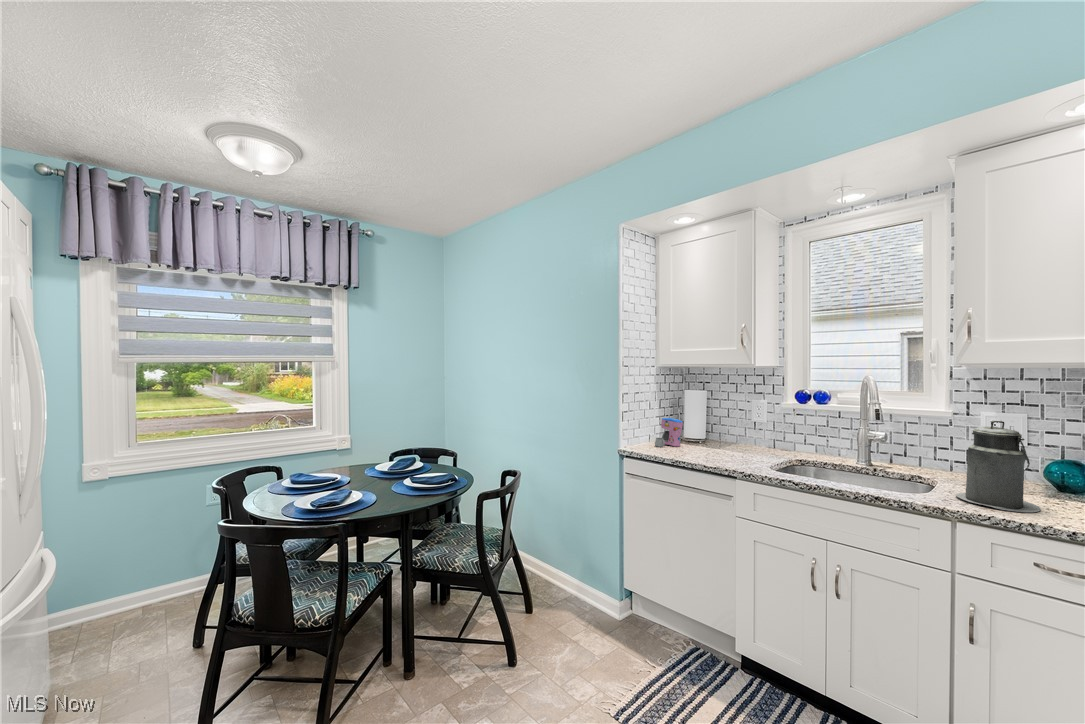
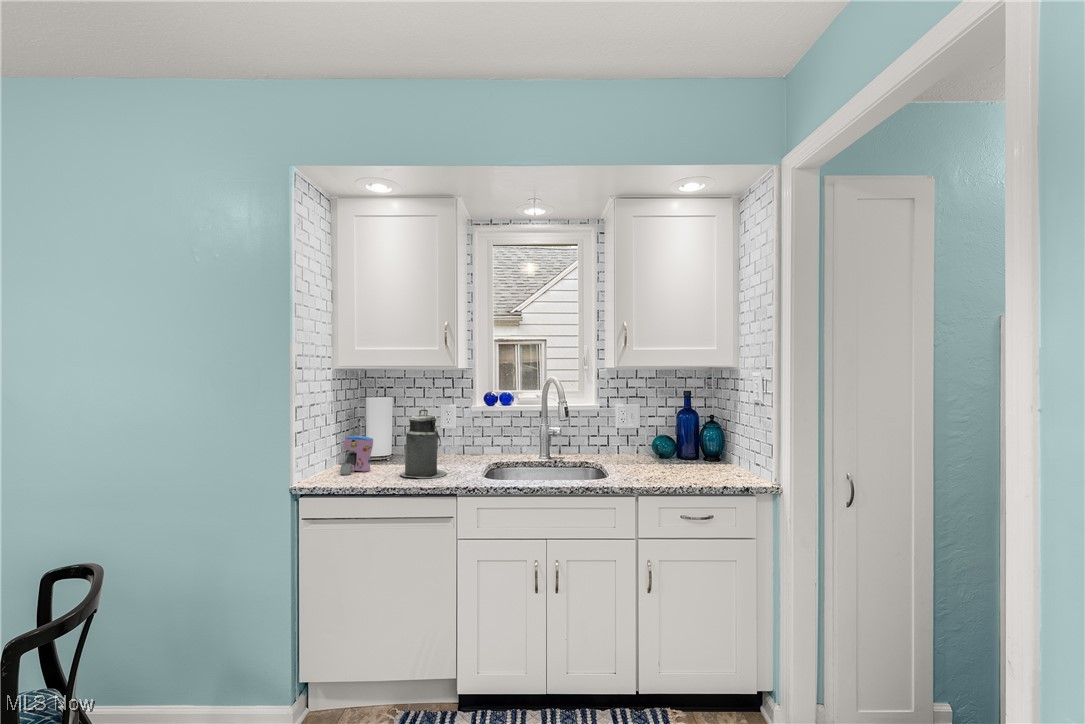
canister: present [956,421,1041,512] -> present [400,410,447,478]

